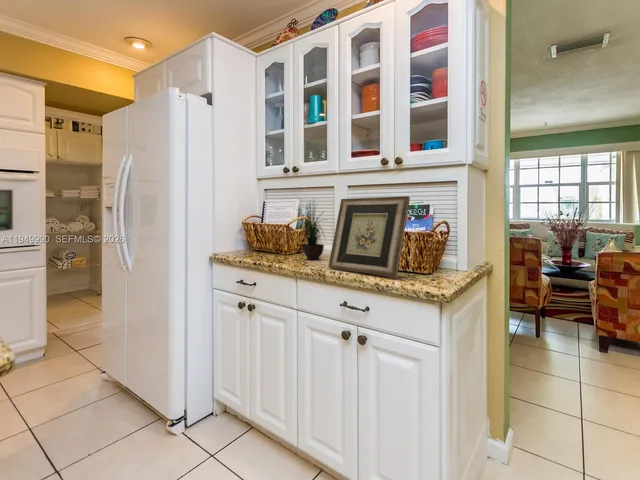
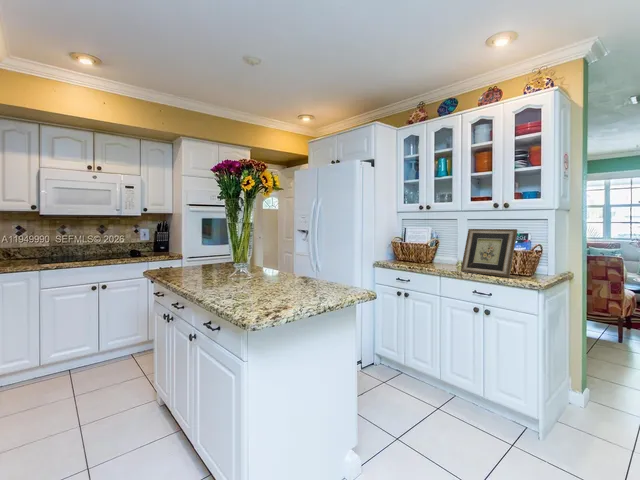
potted plant: present [302,205,324,259] -> none [432,221,458,266]

